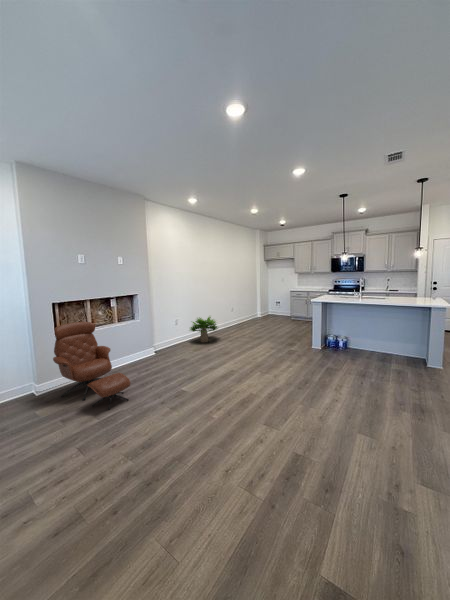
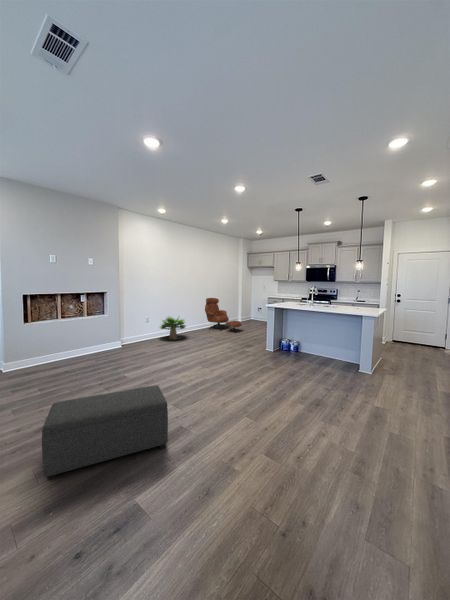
lounge chair: present [53,322,130,410] -> present [205,298,242,331]
ottoman: none [160,405,299,548] -> present [42,385,168,481]

